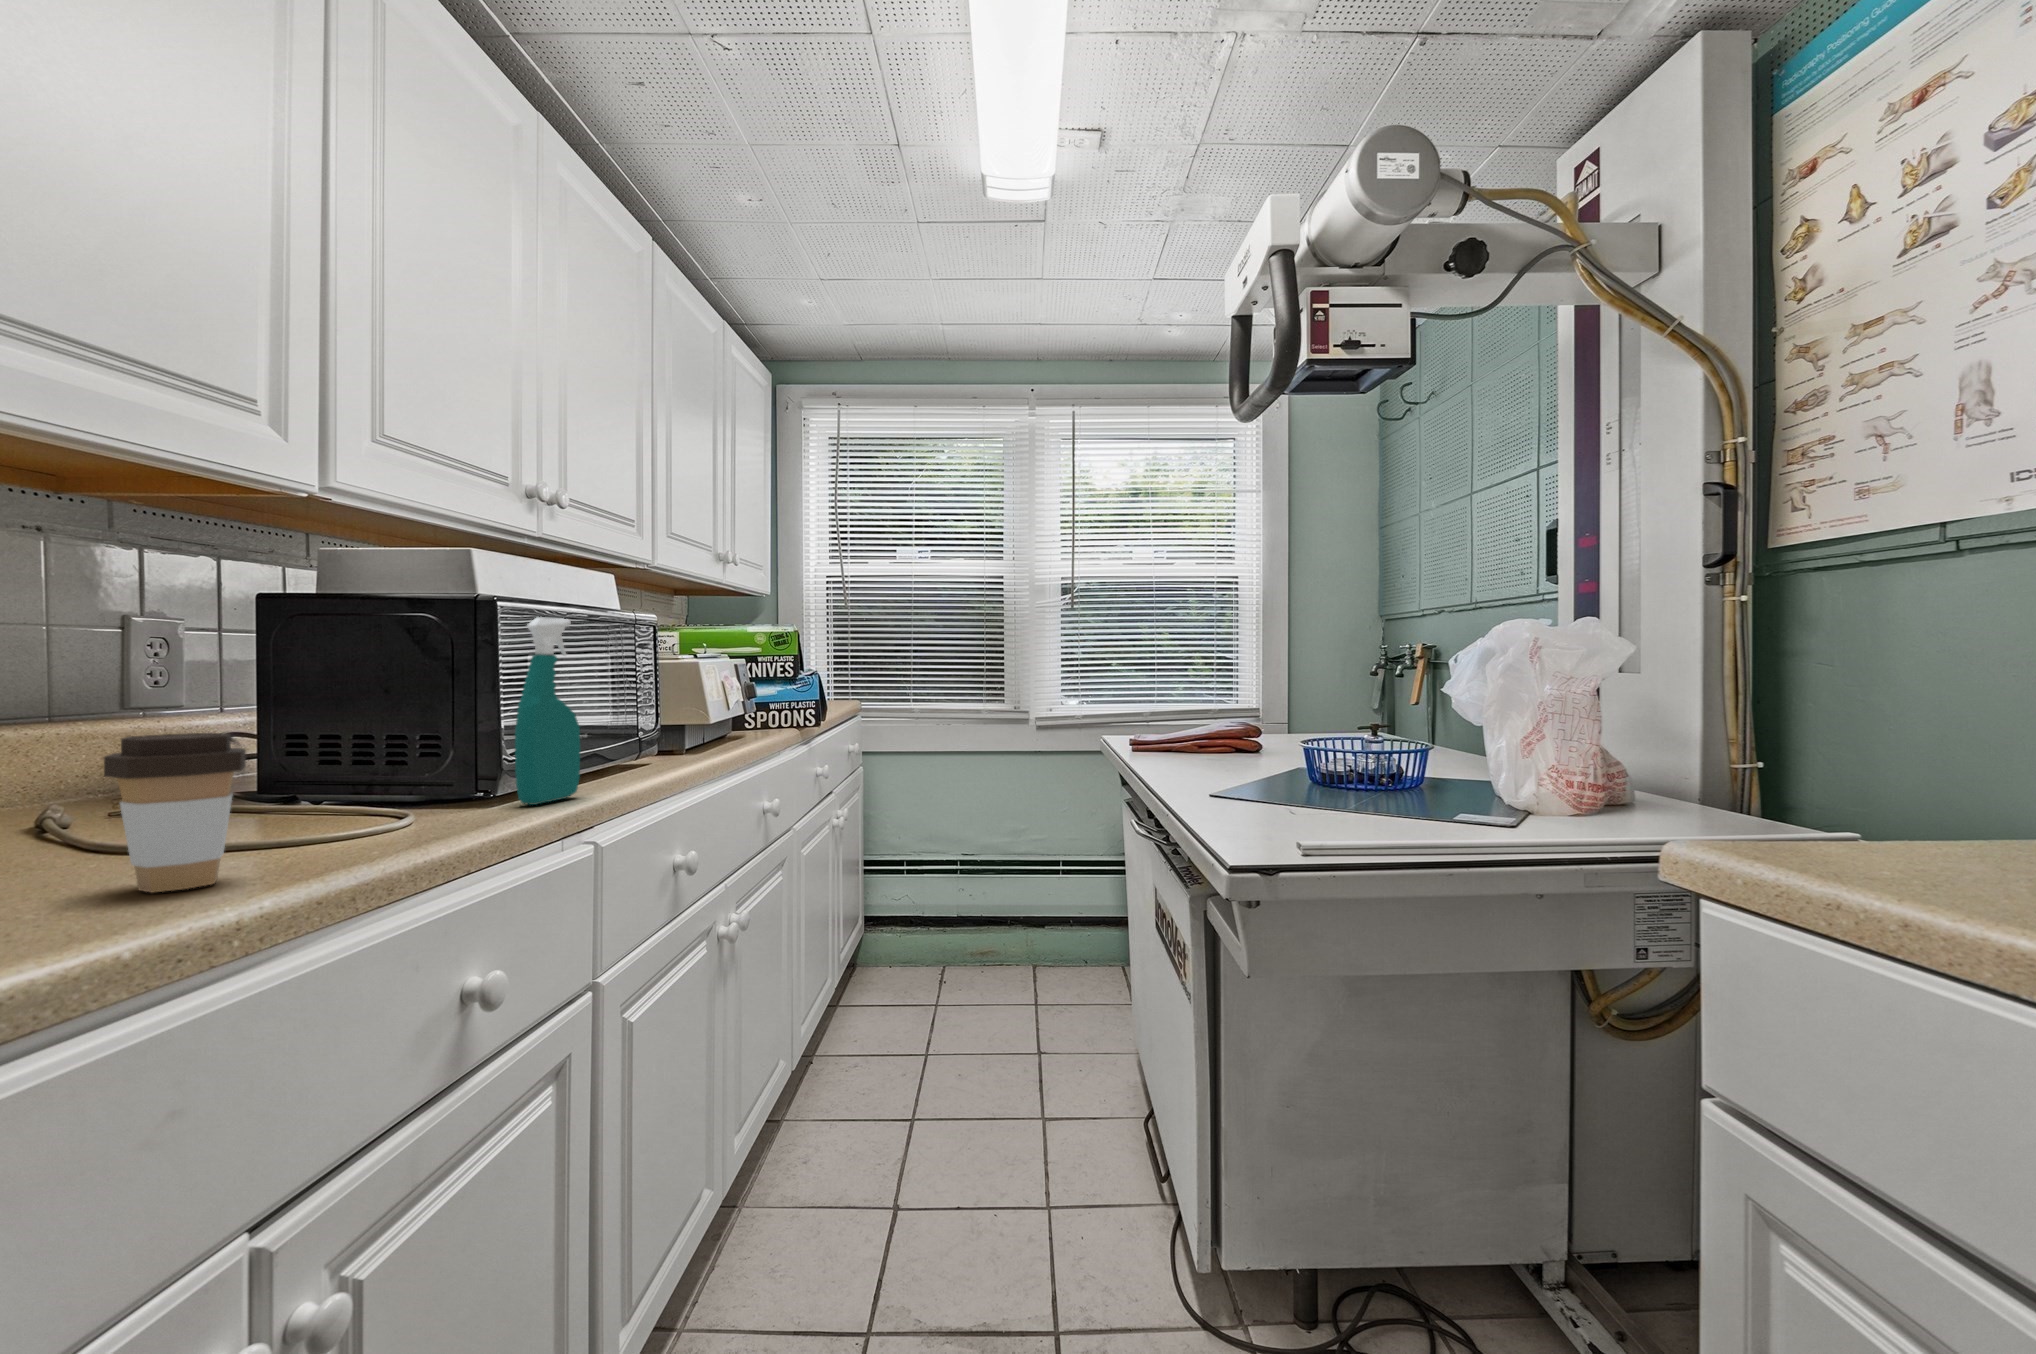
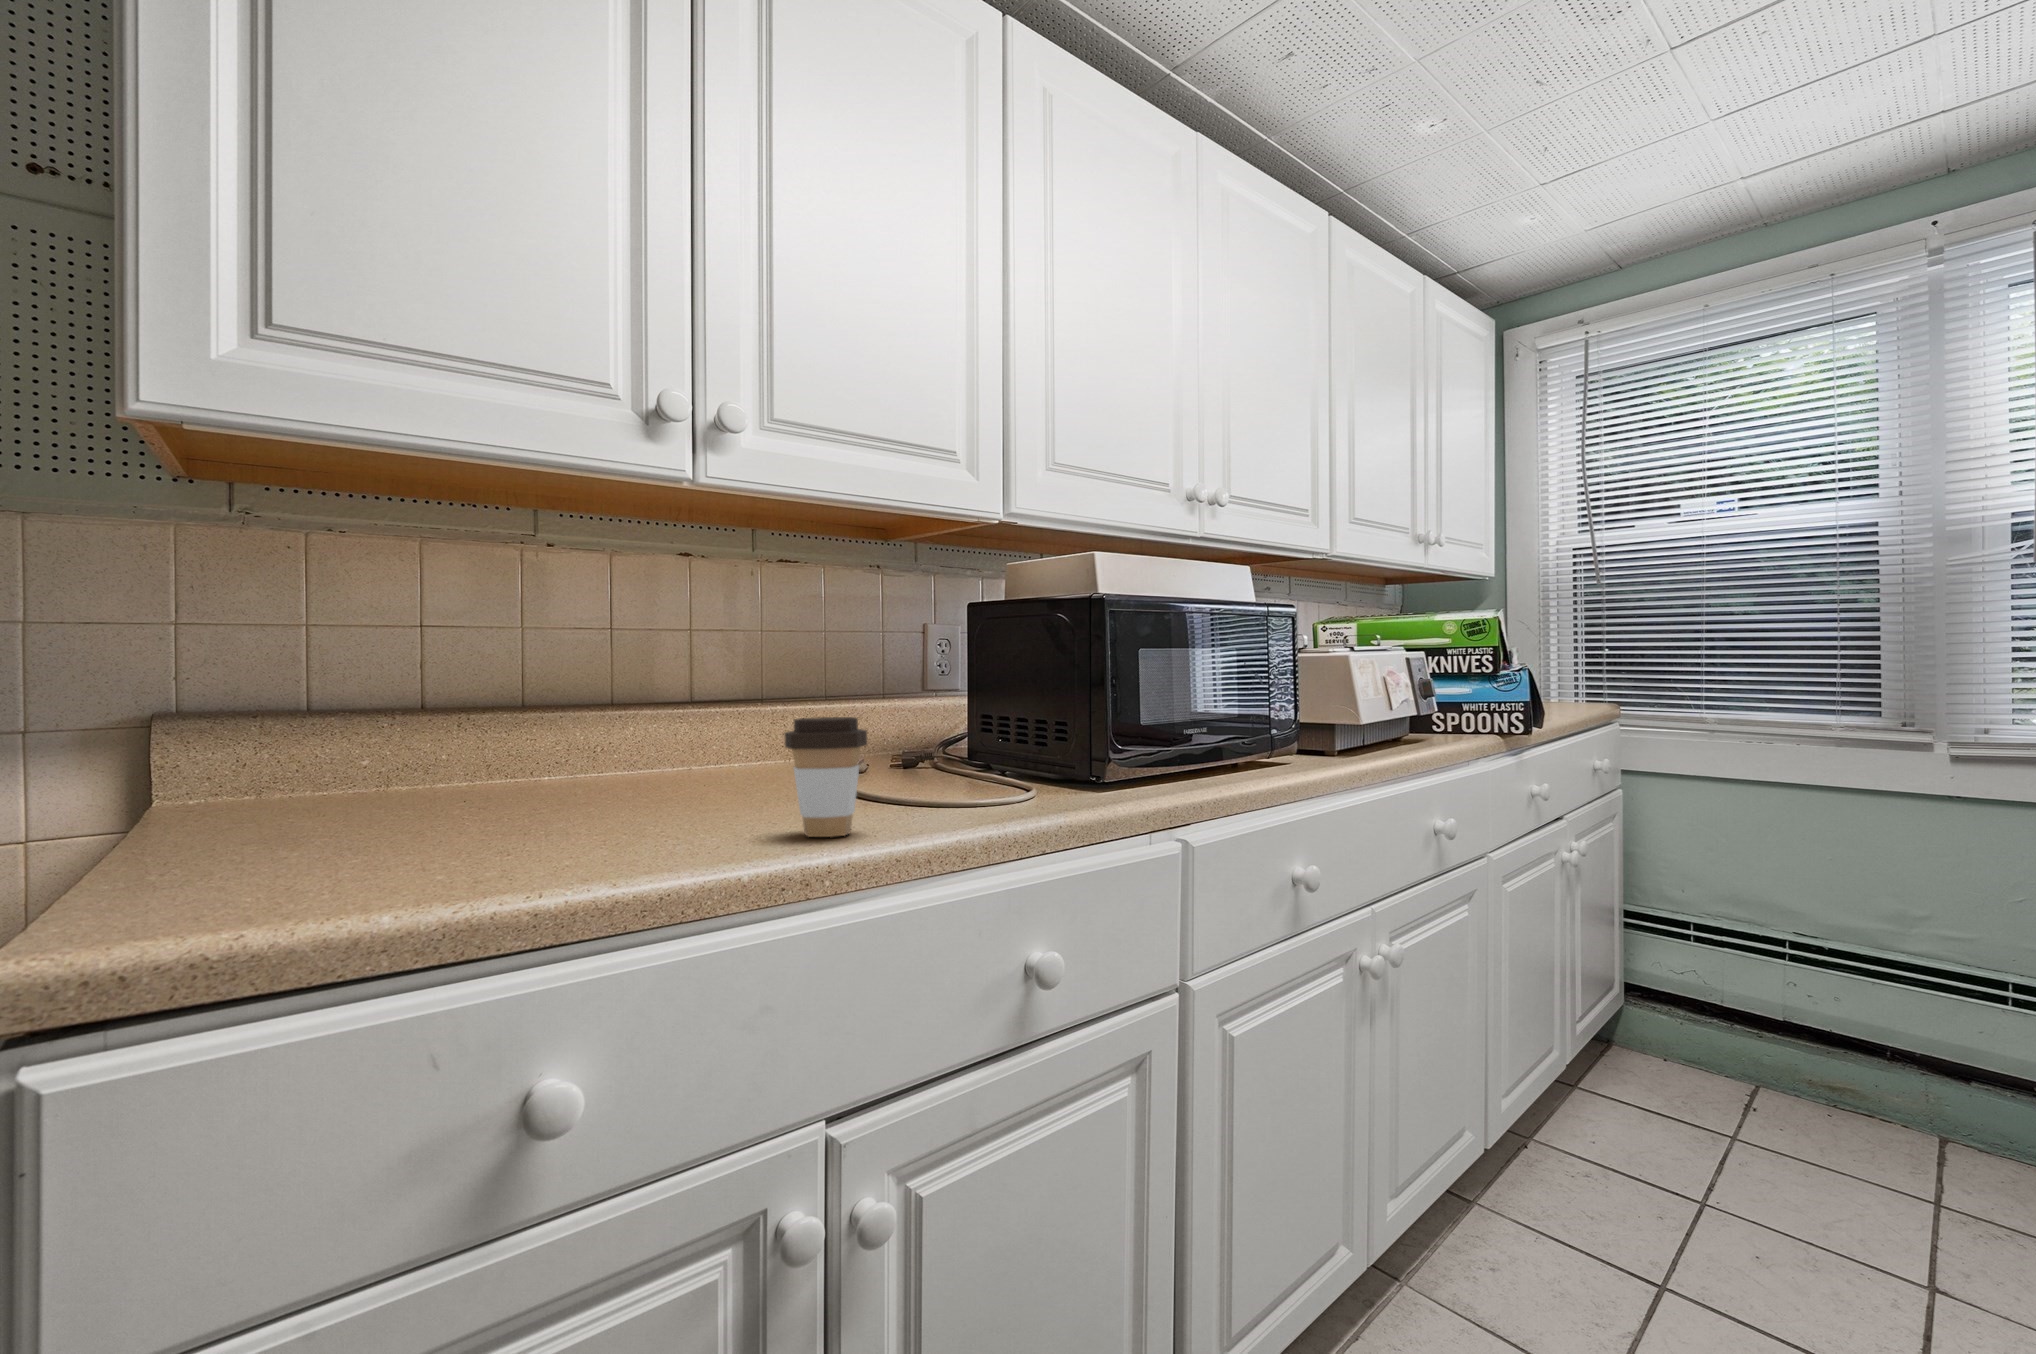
spray bottle: present [515,617,580,805] -> none [1112,614,1177,798]

